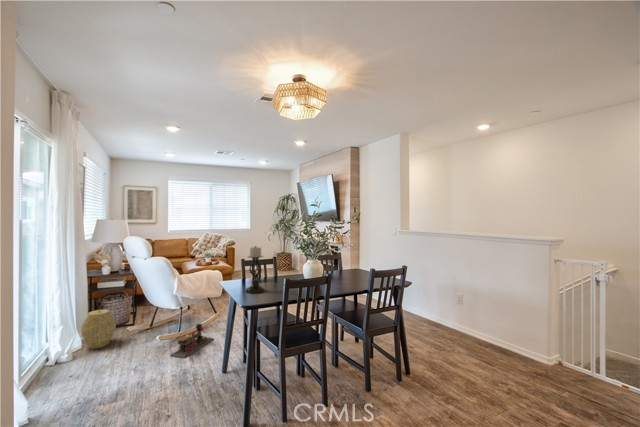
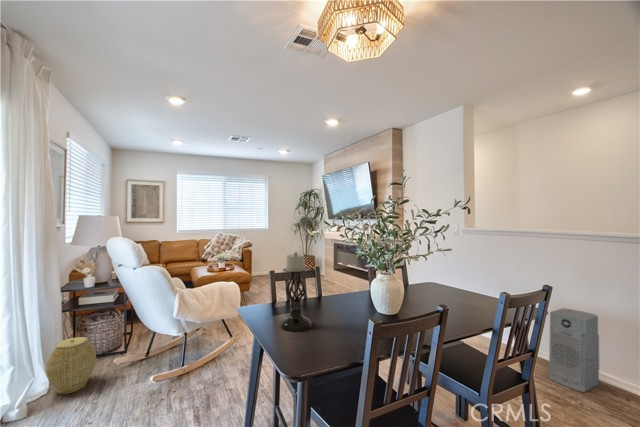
air purifier: none [443,288,476,344] -> present [549,308,599,392]
toy train: present [171,324,213,358] -> none [167,358,229,414]

